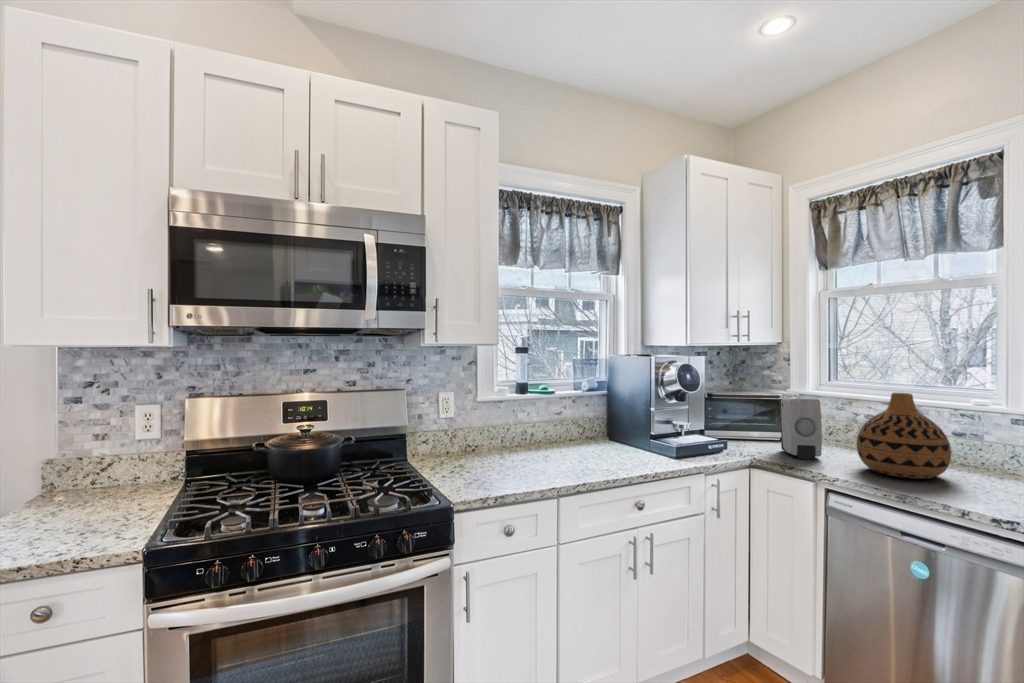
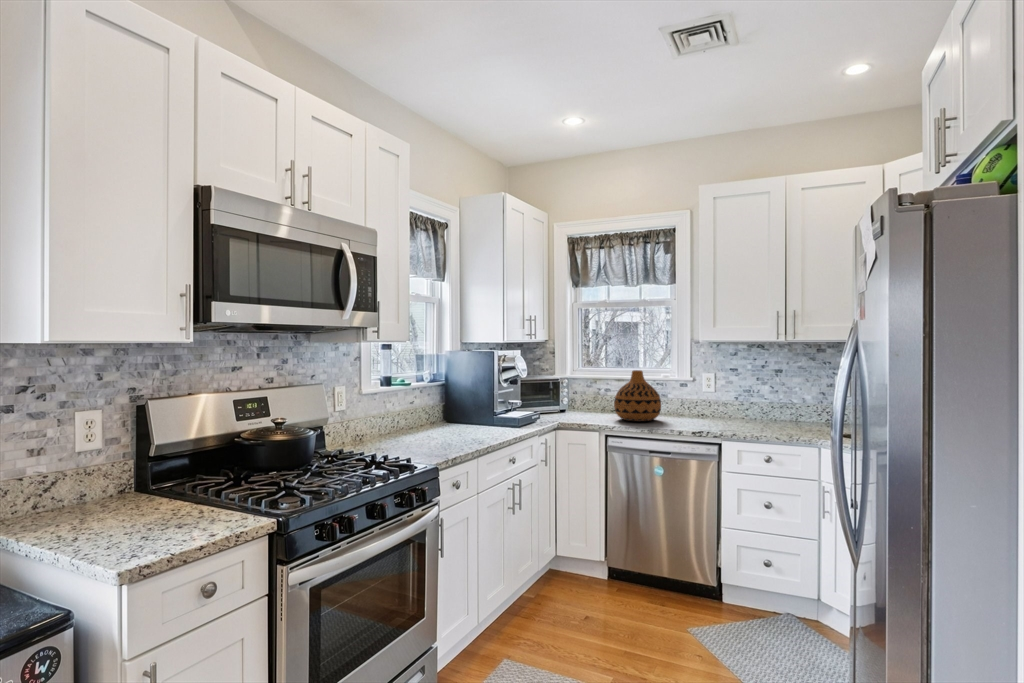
soap dispenser: present [781,398,822,459] -> none [563,378,592,419]

